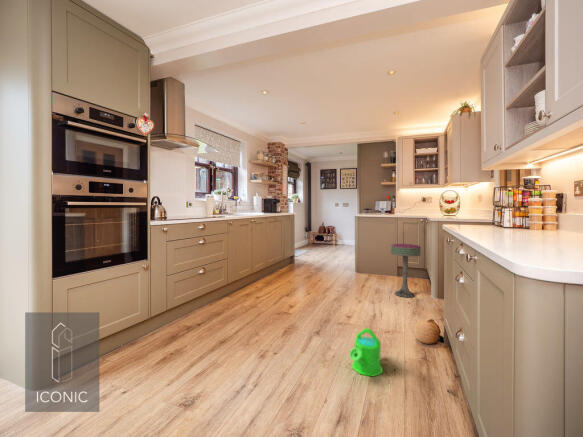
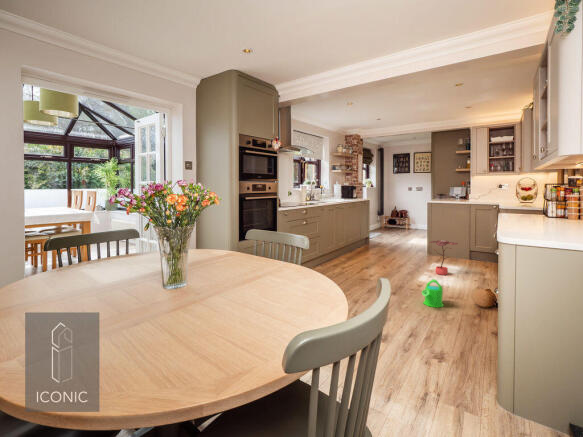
bar stool: present [391,244,421,297] -> none [460,227,486,271]
potted plant: none [357,261,392,306] -> present [429,240,458,275]

